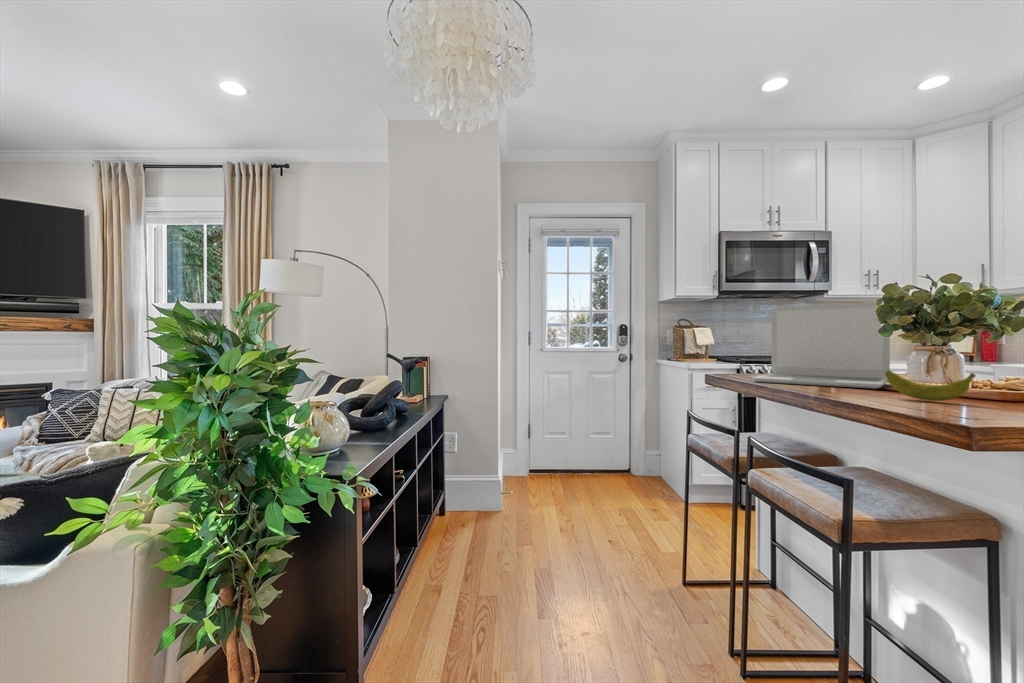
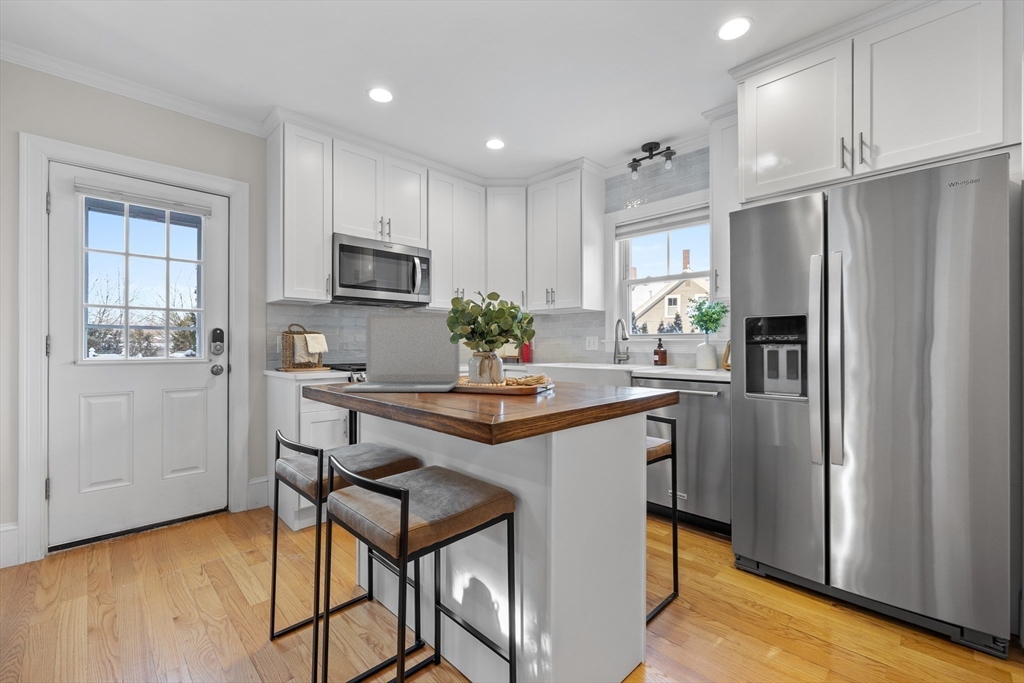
banana: present [885,370,976,401] -> none [445,375,504,401]

